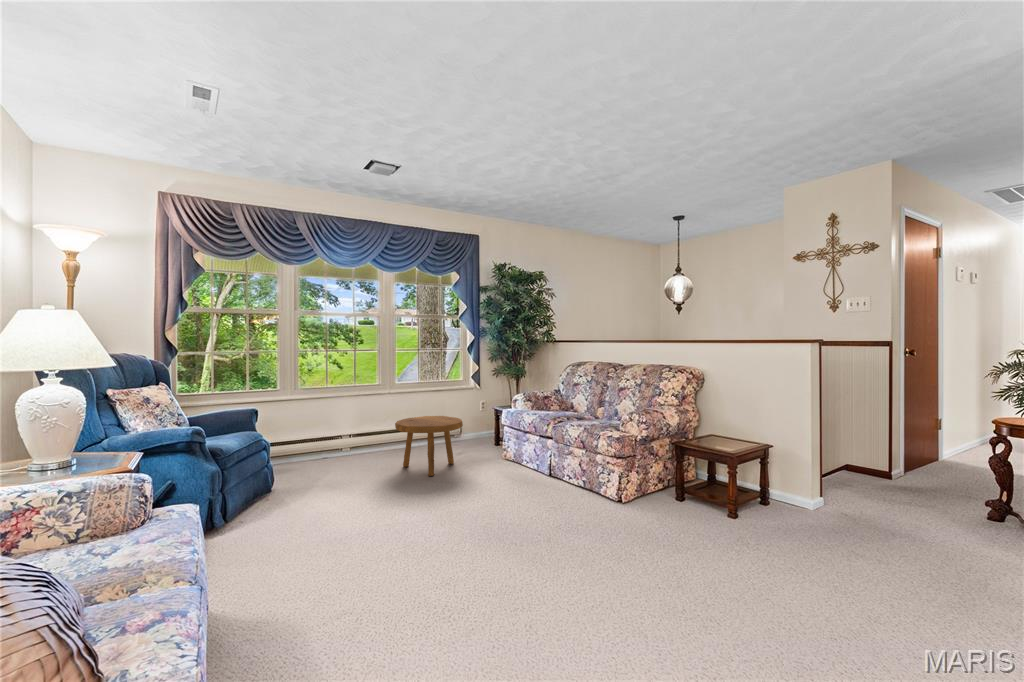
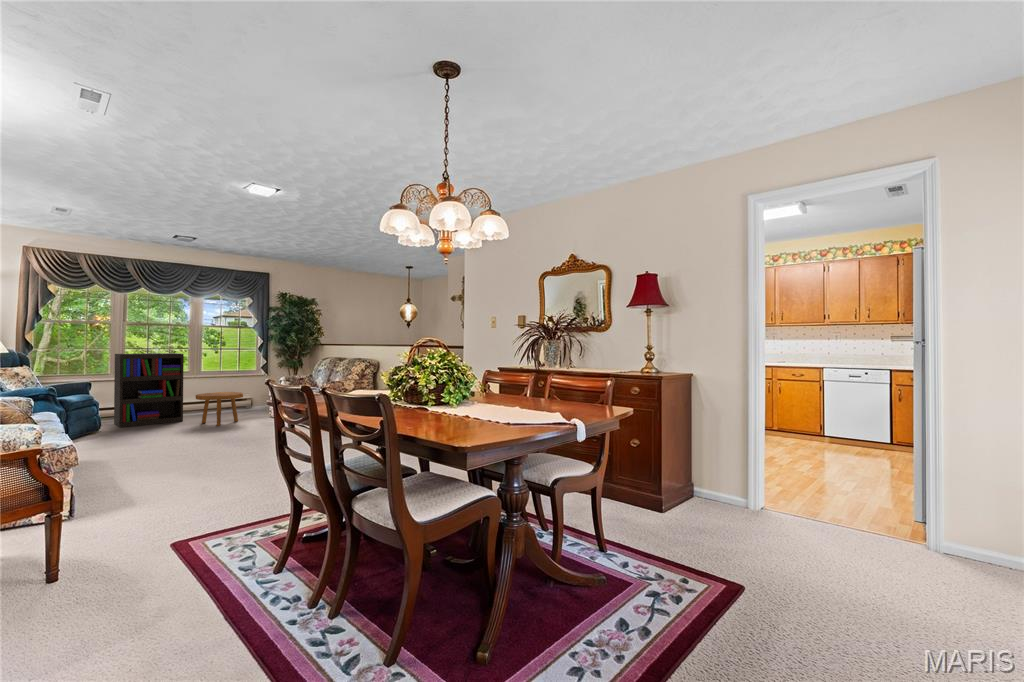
bookshelf: none [284,356,375,472] -> present [114,353,184,427]

